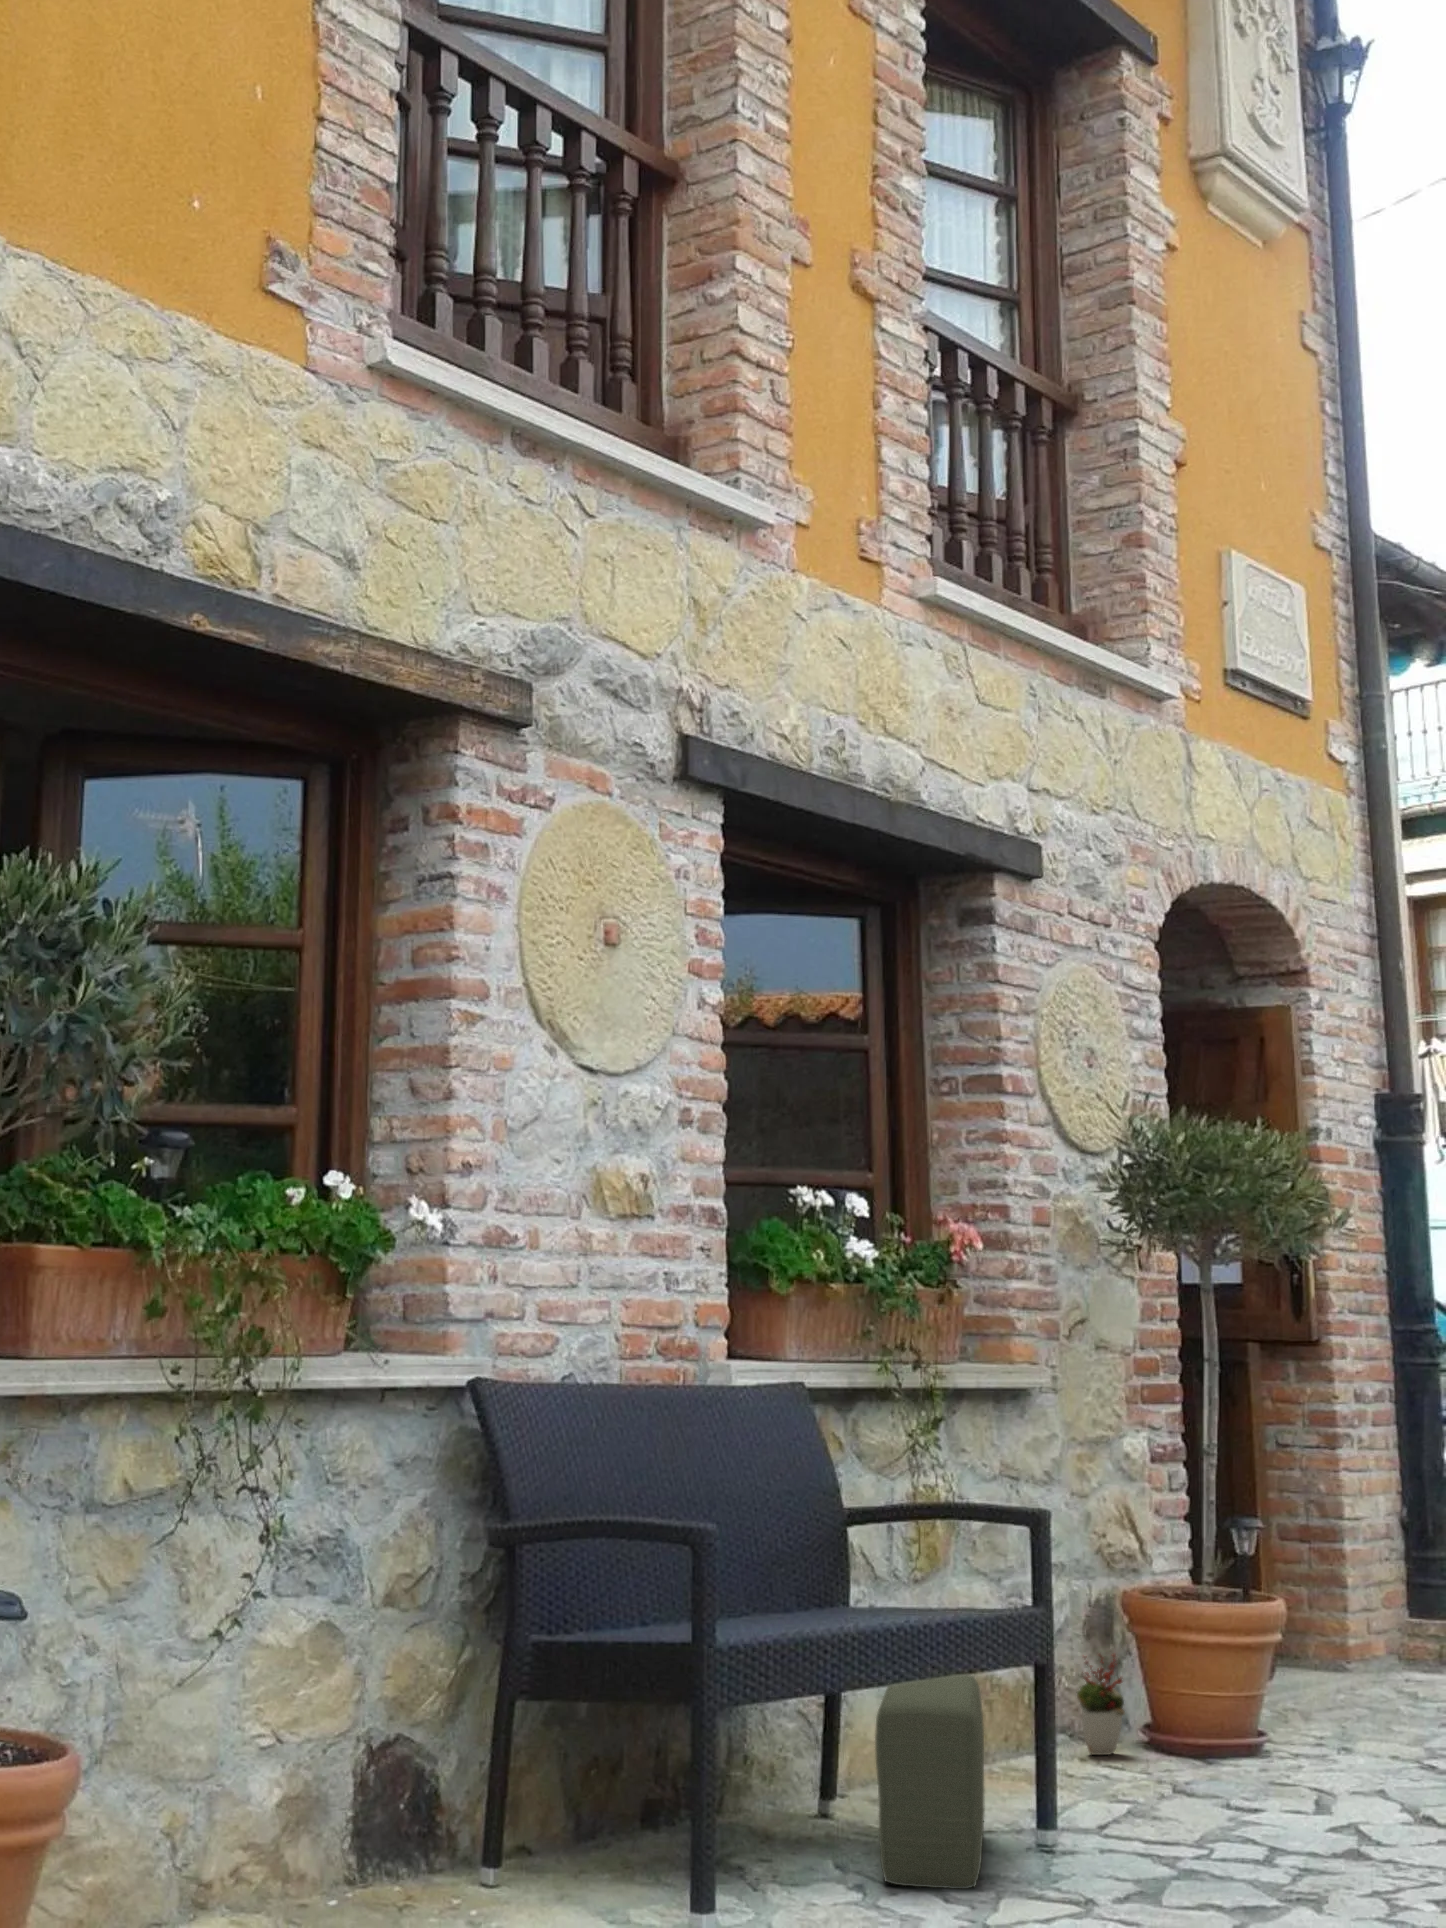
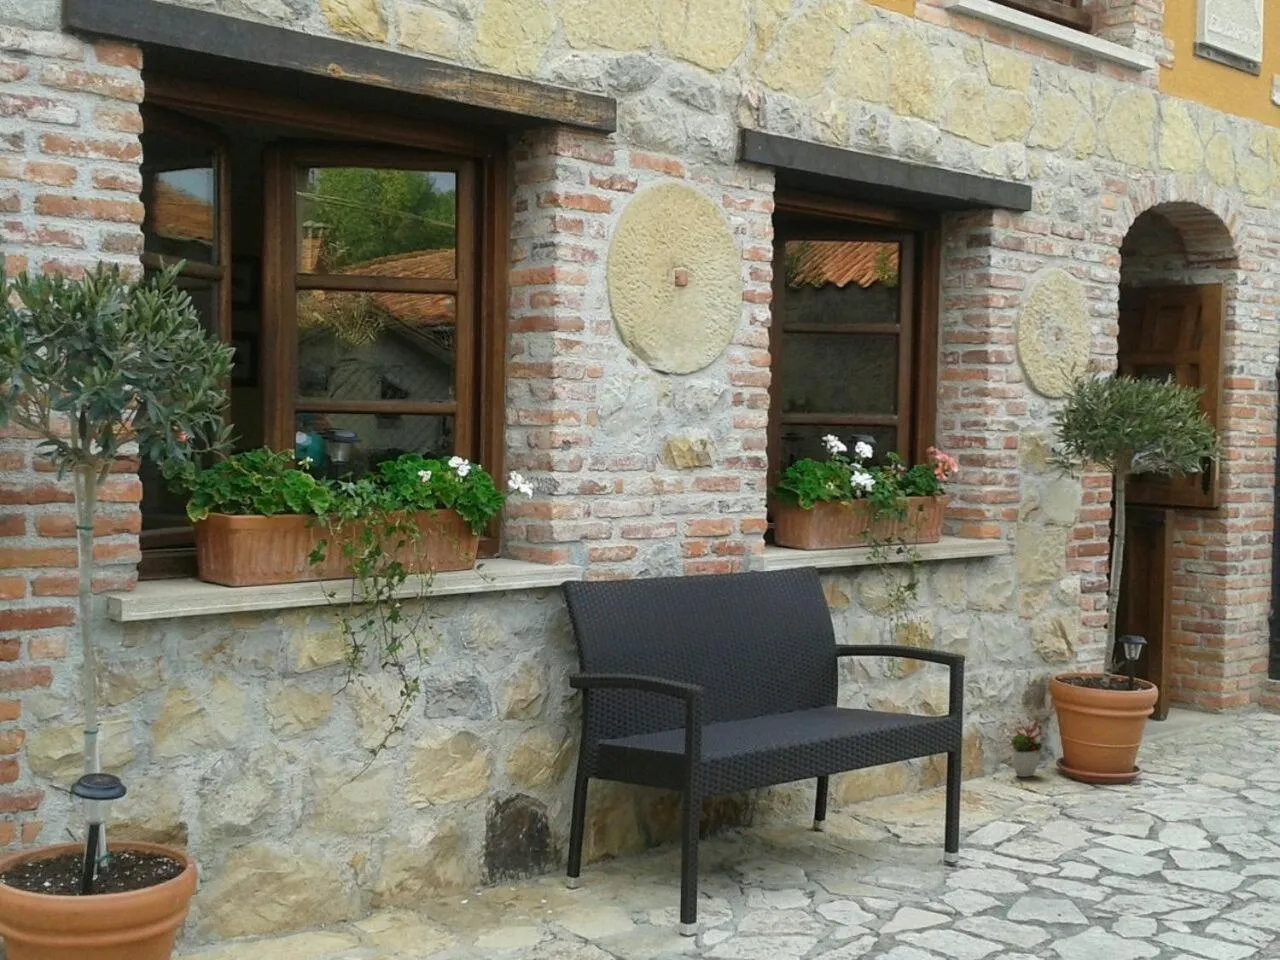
pouf: present [875,1674,984,1889] -> none [827,749,916,895]

